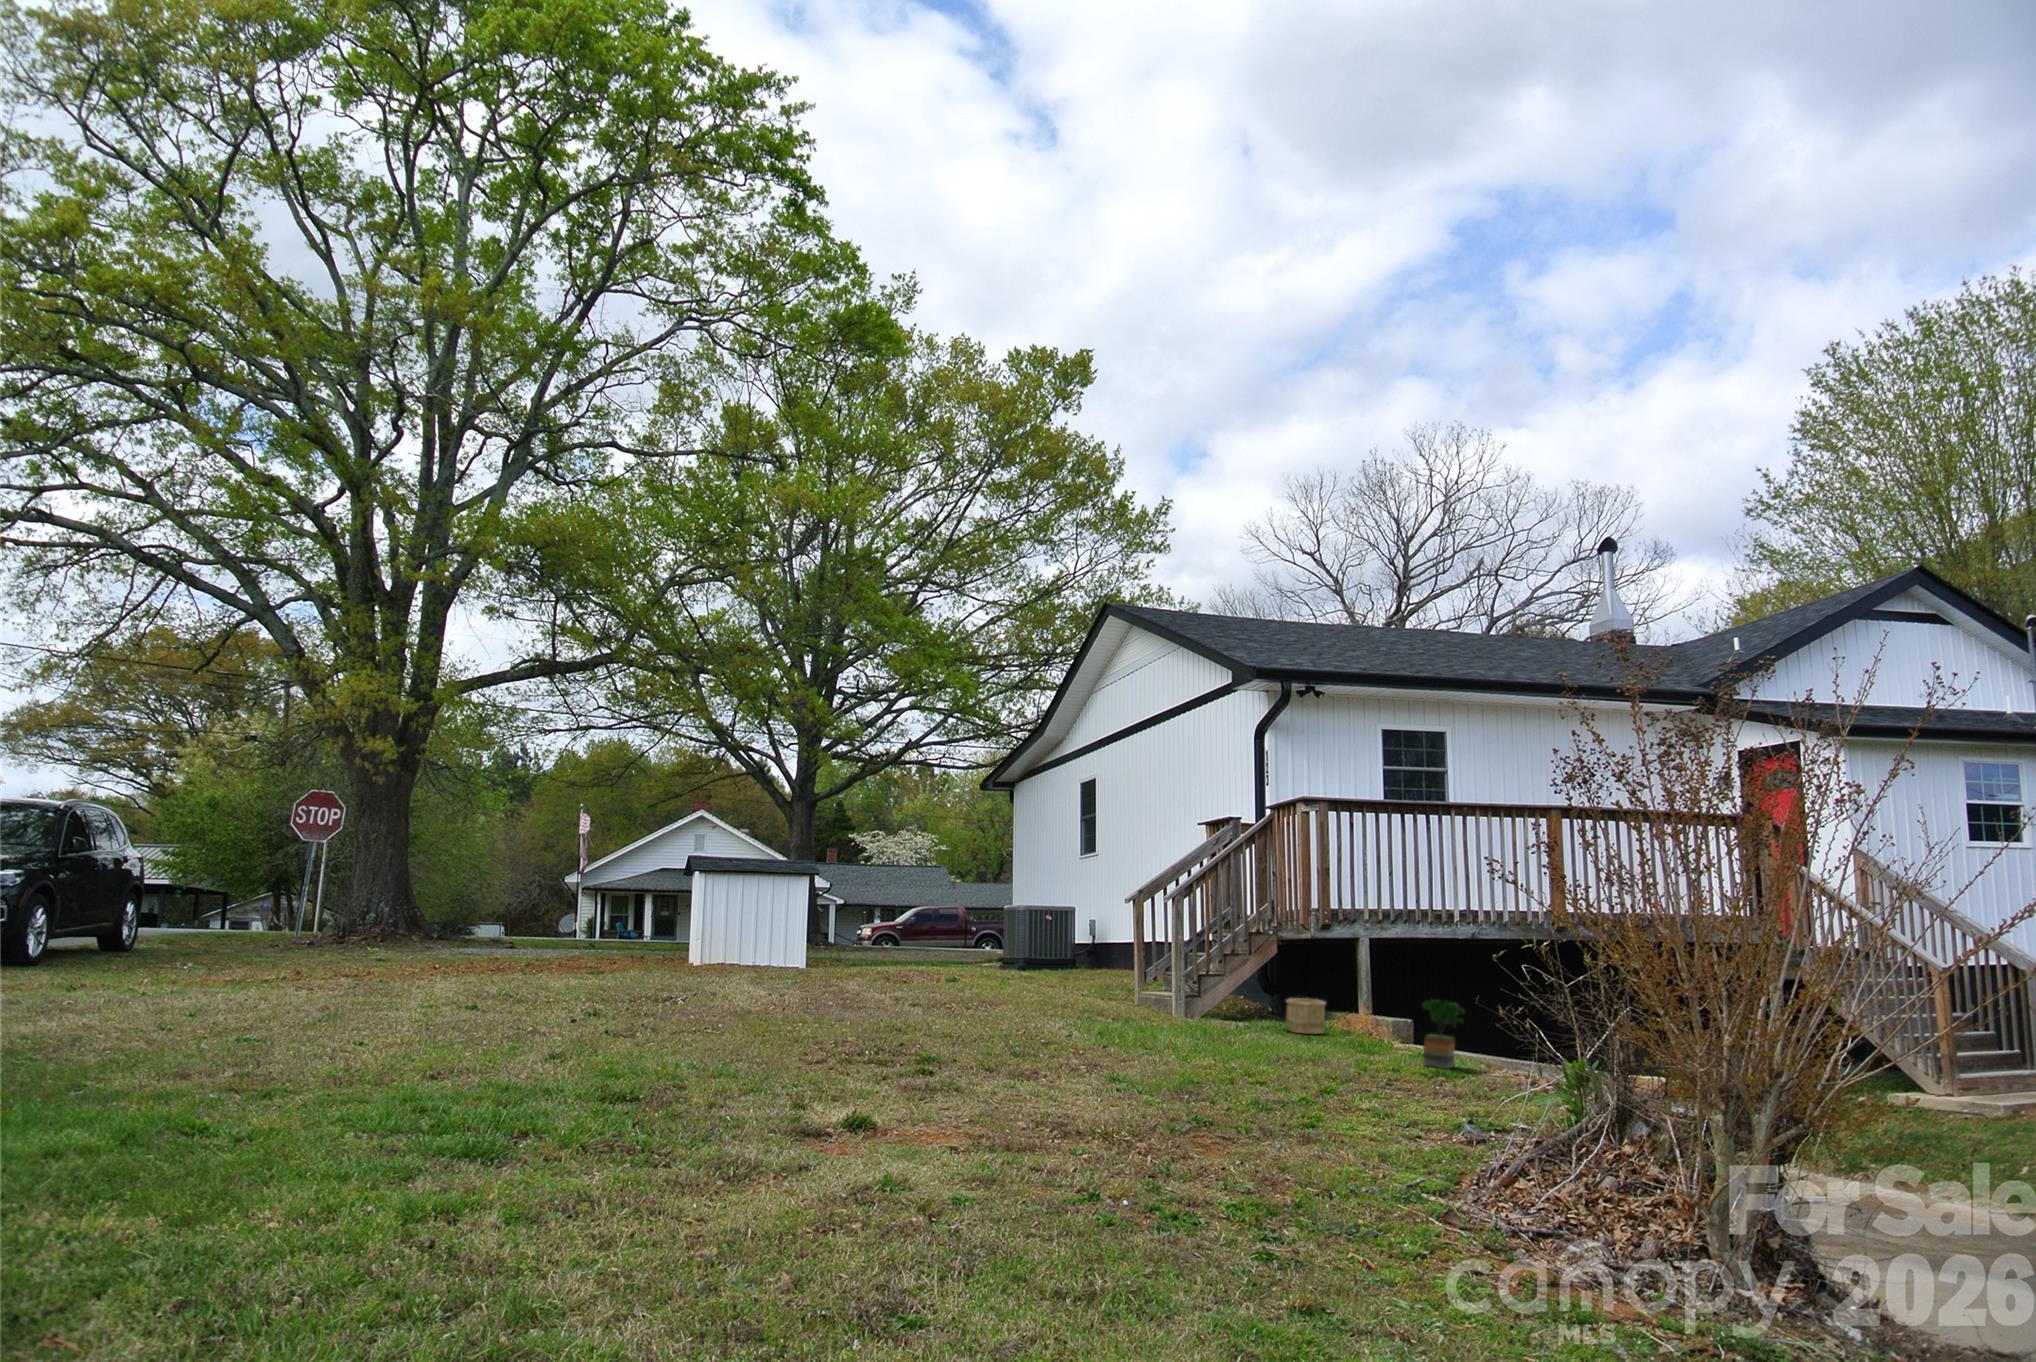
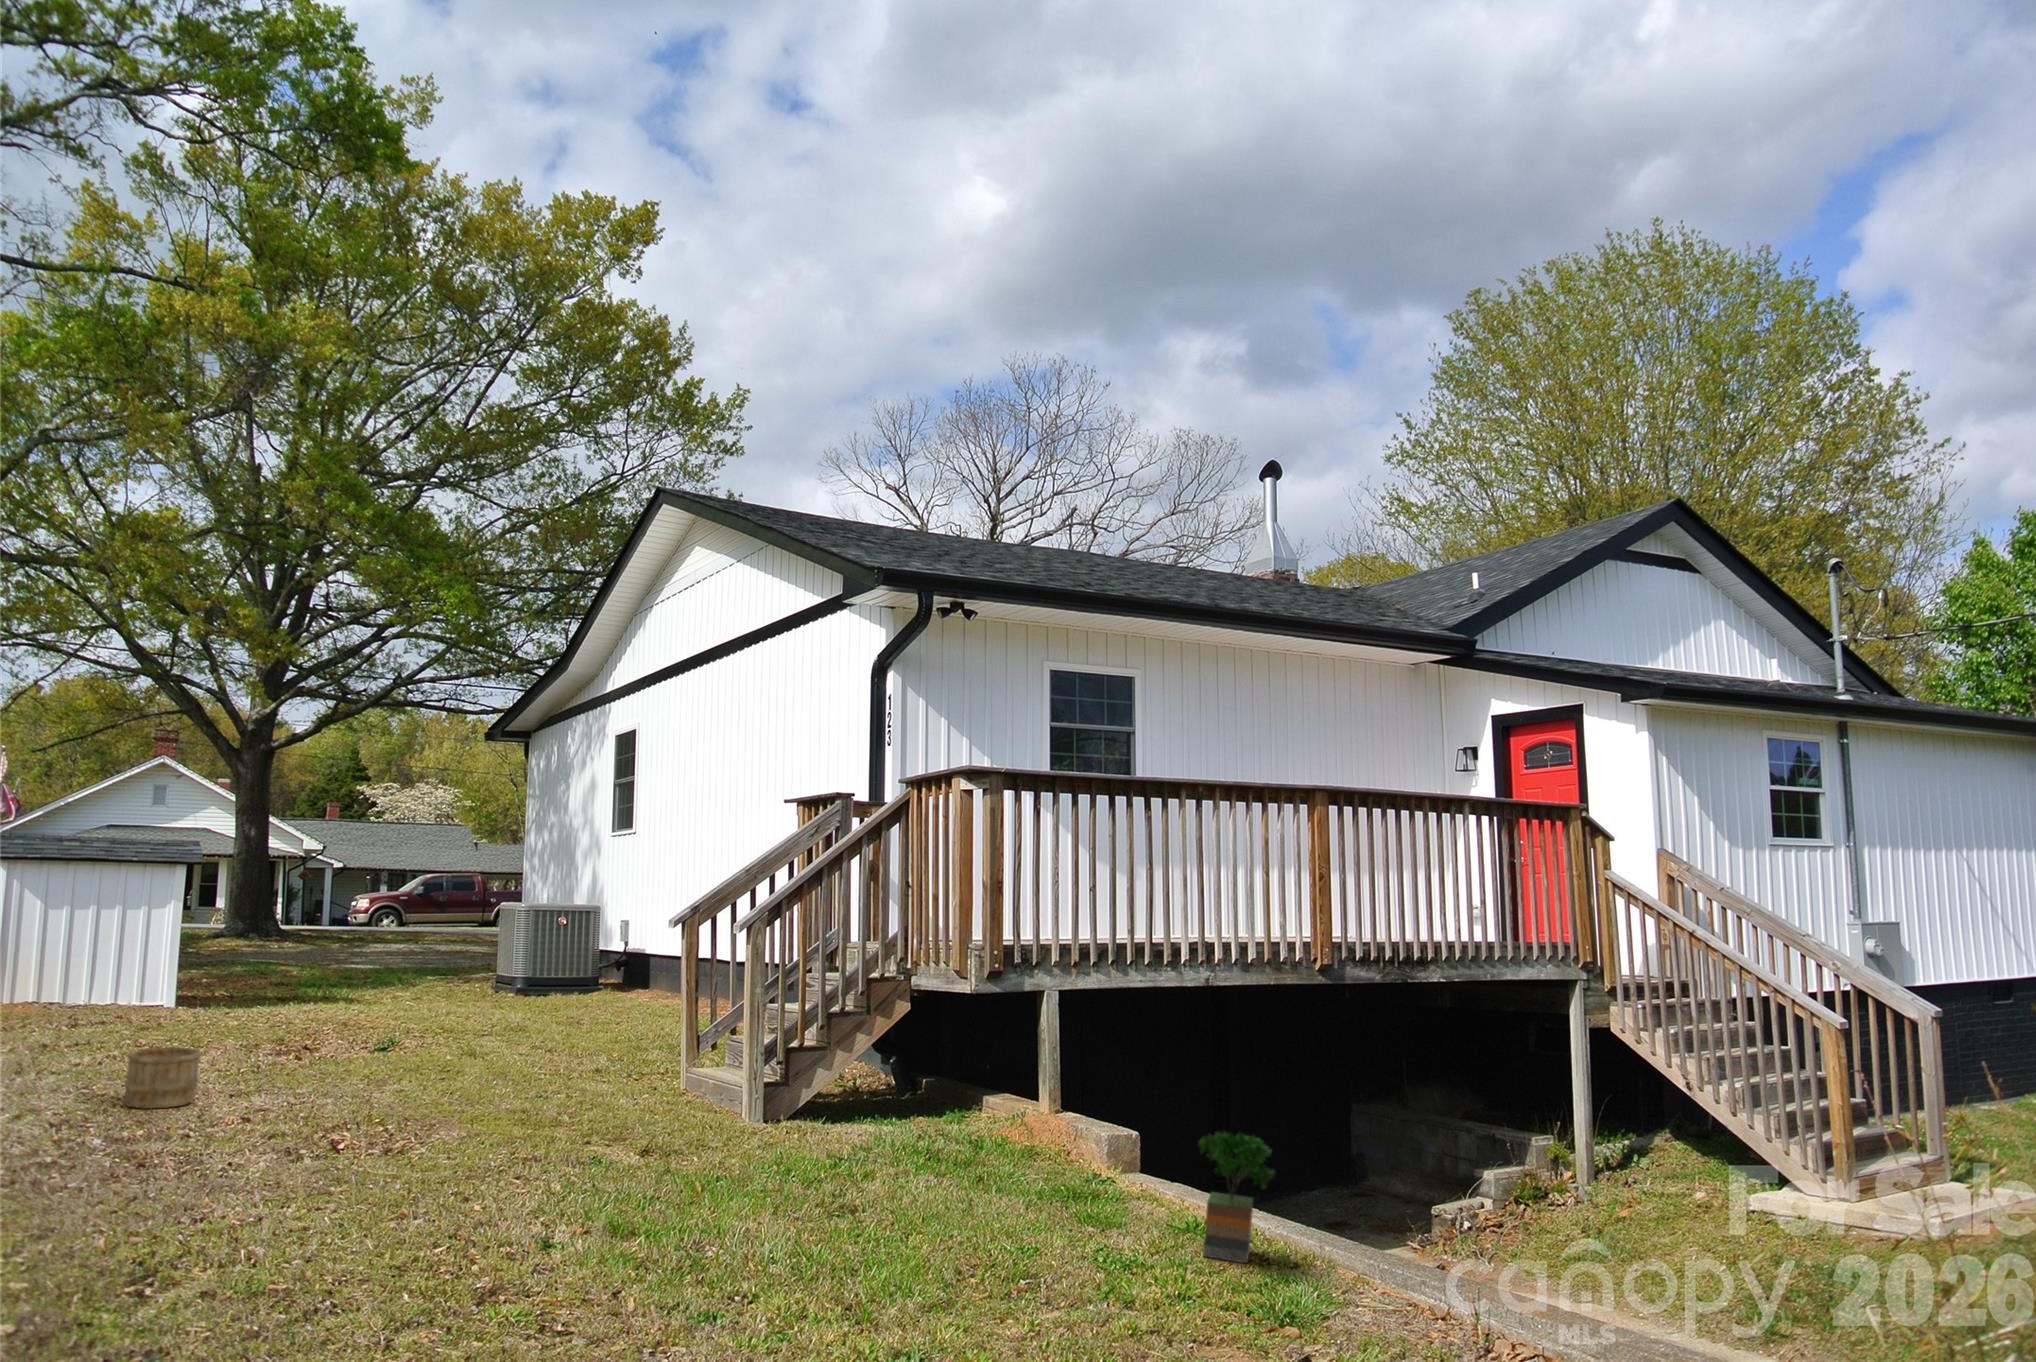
wooden bucket: present [1286,998,1326,1034] -> present [125,1047,202,1109]

